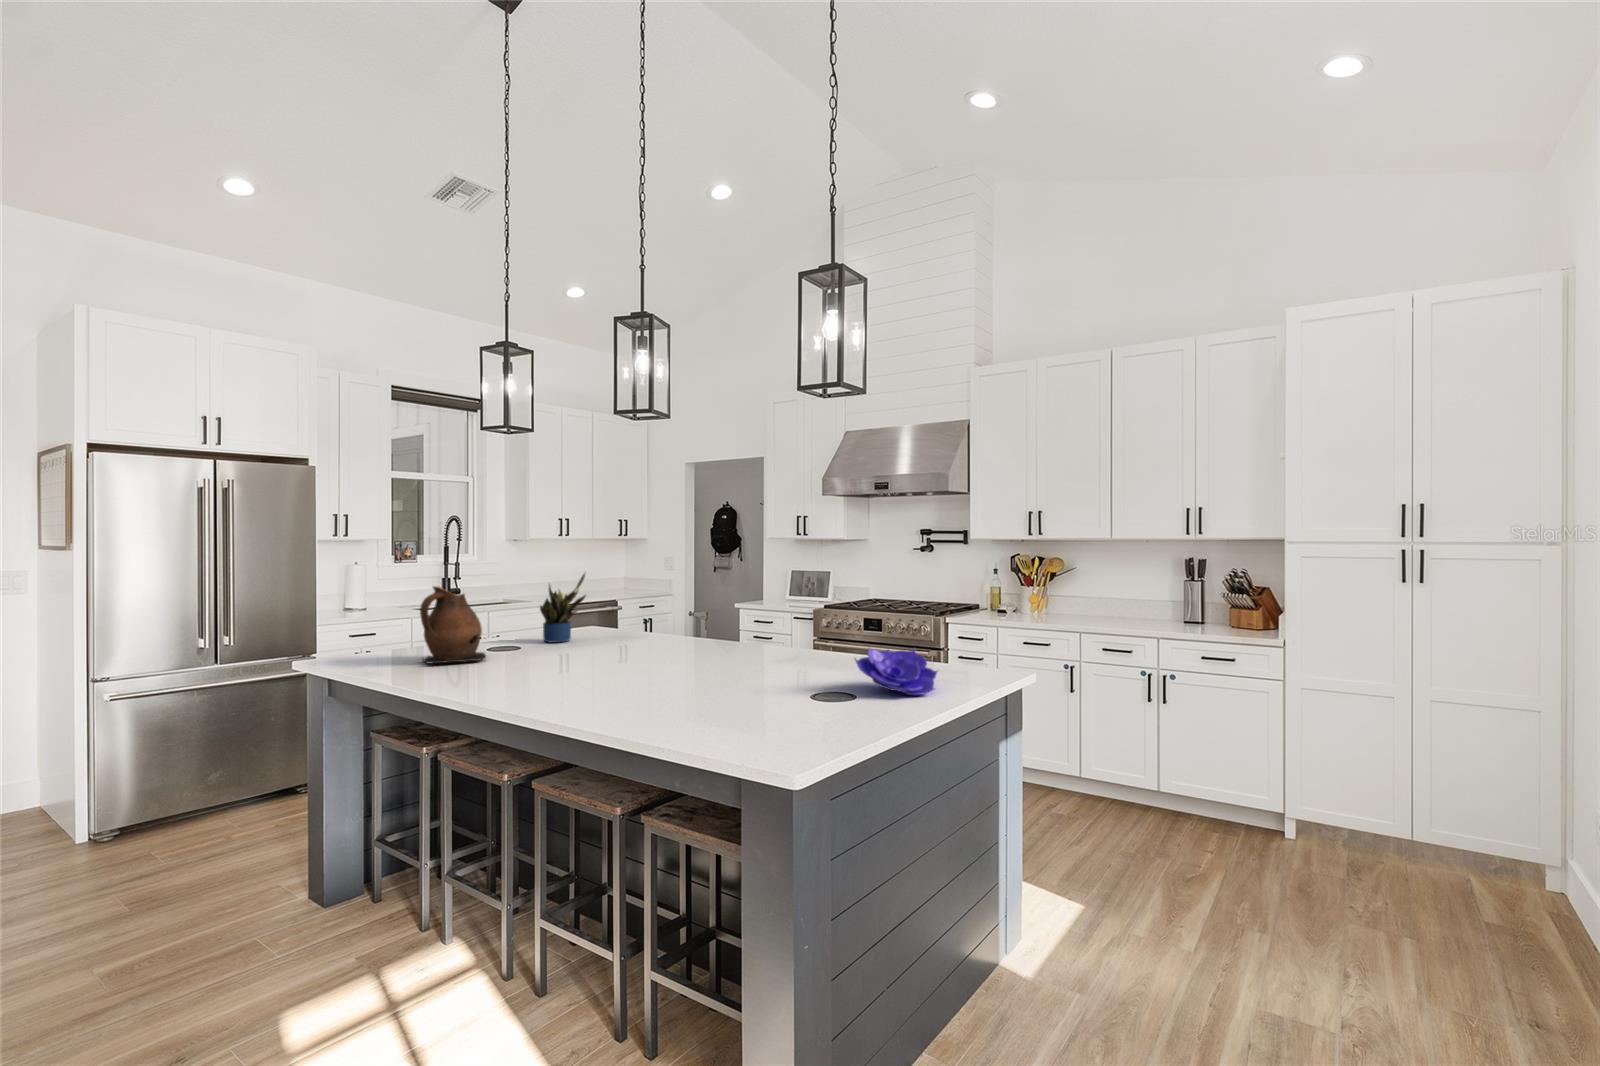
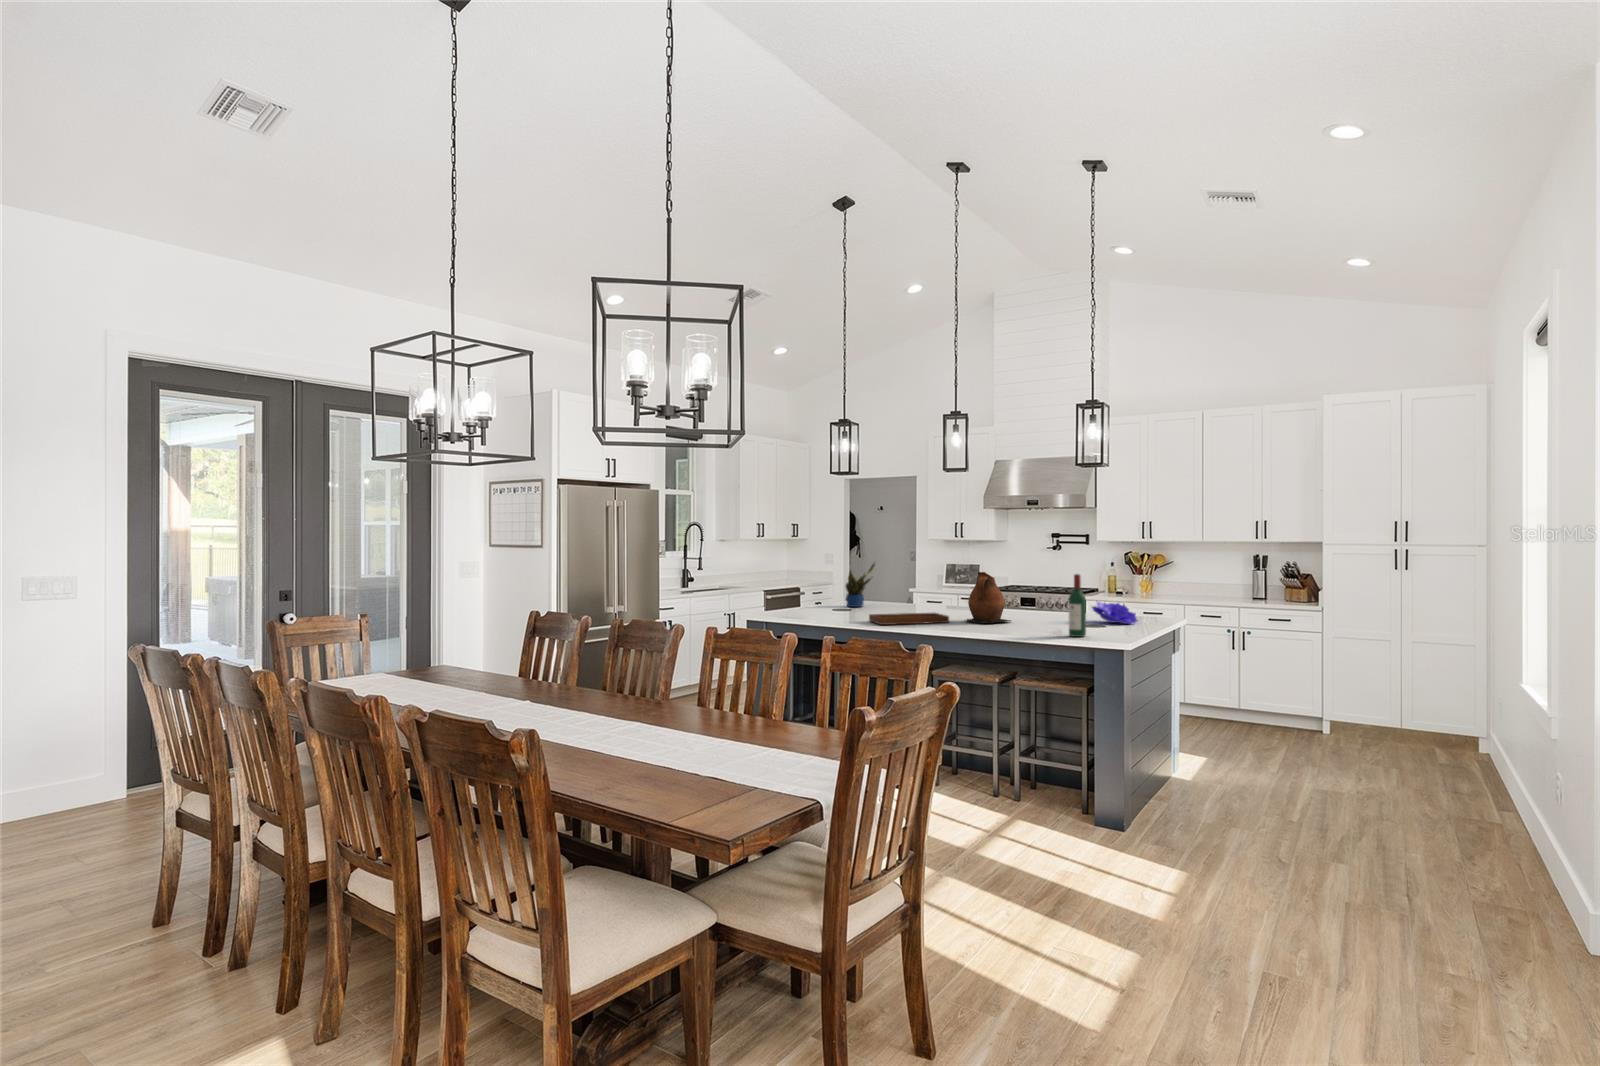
ceramic pitcher: present [420,586,485,663] -> present [967,572,1011,623]
wine bottle: none [744,607,780,743] -> present [1069,574,1086,637]
tray: none [468,638,610,693] -> present [869,597,949,625]

